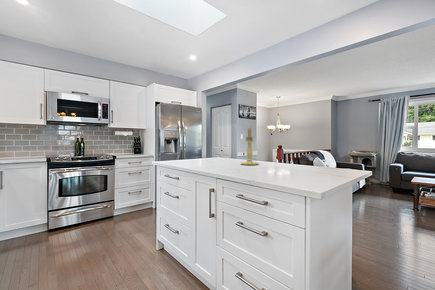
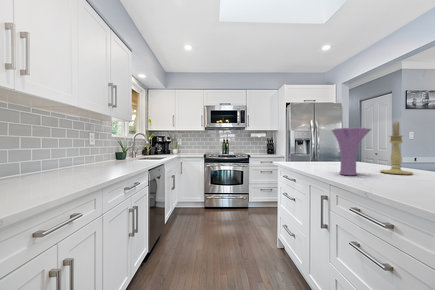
vase: none [211,129,239,169] -> present [332,128,371,176]

